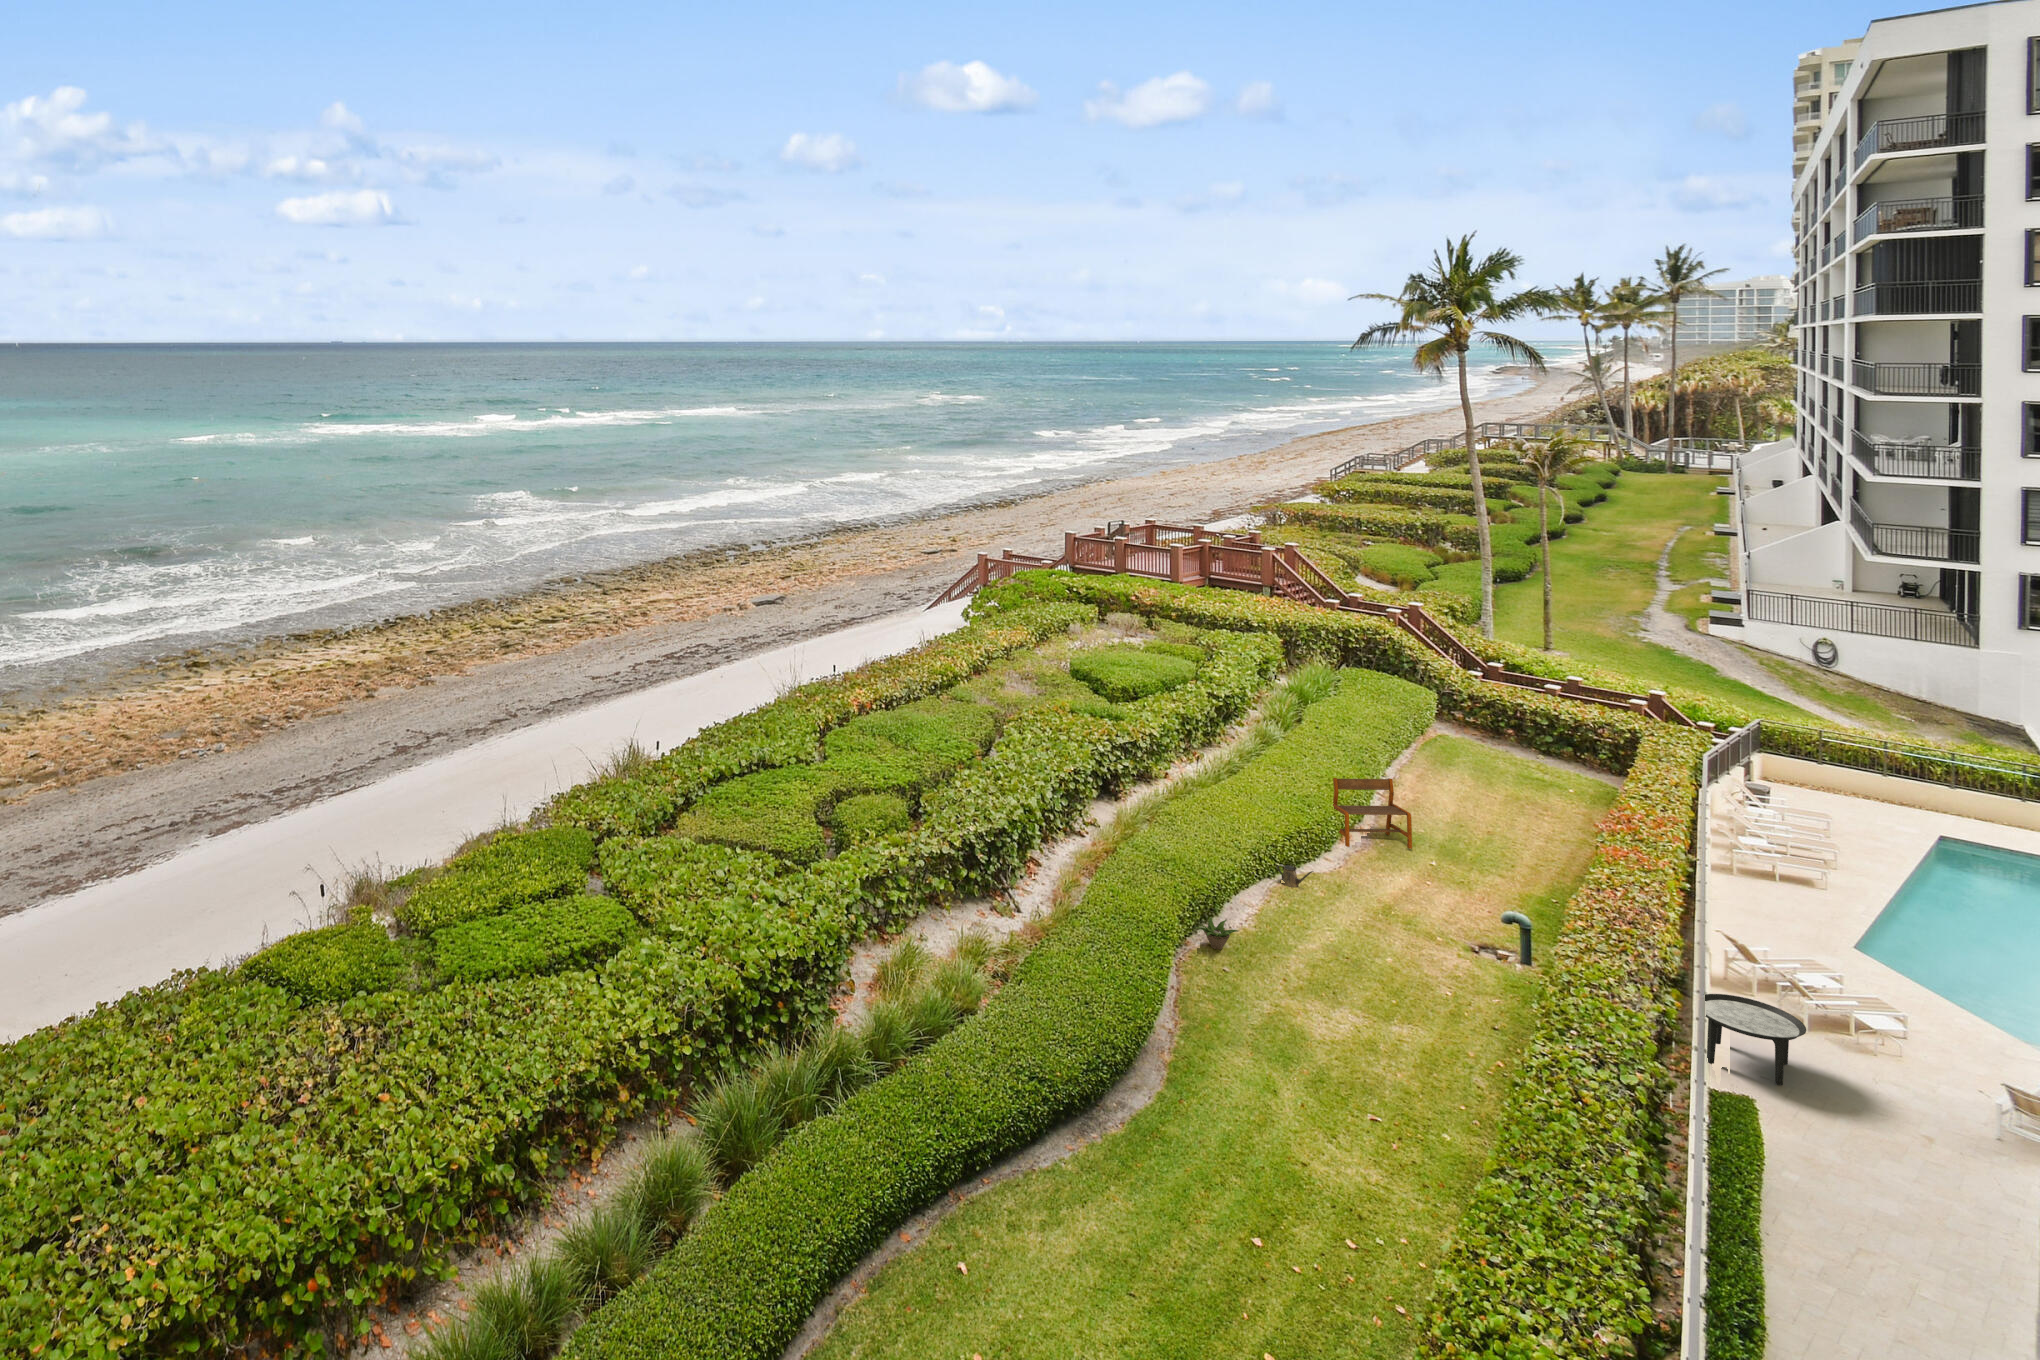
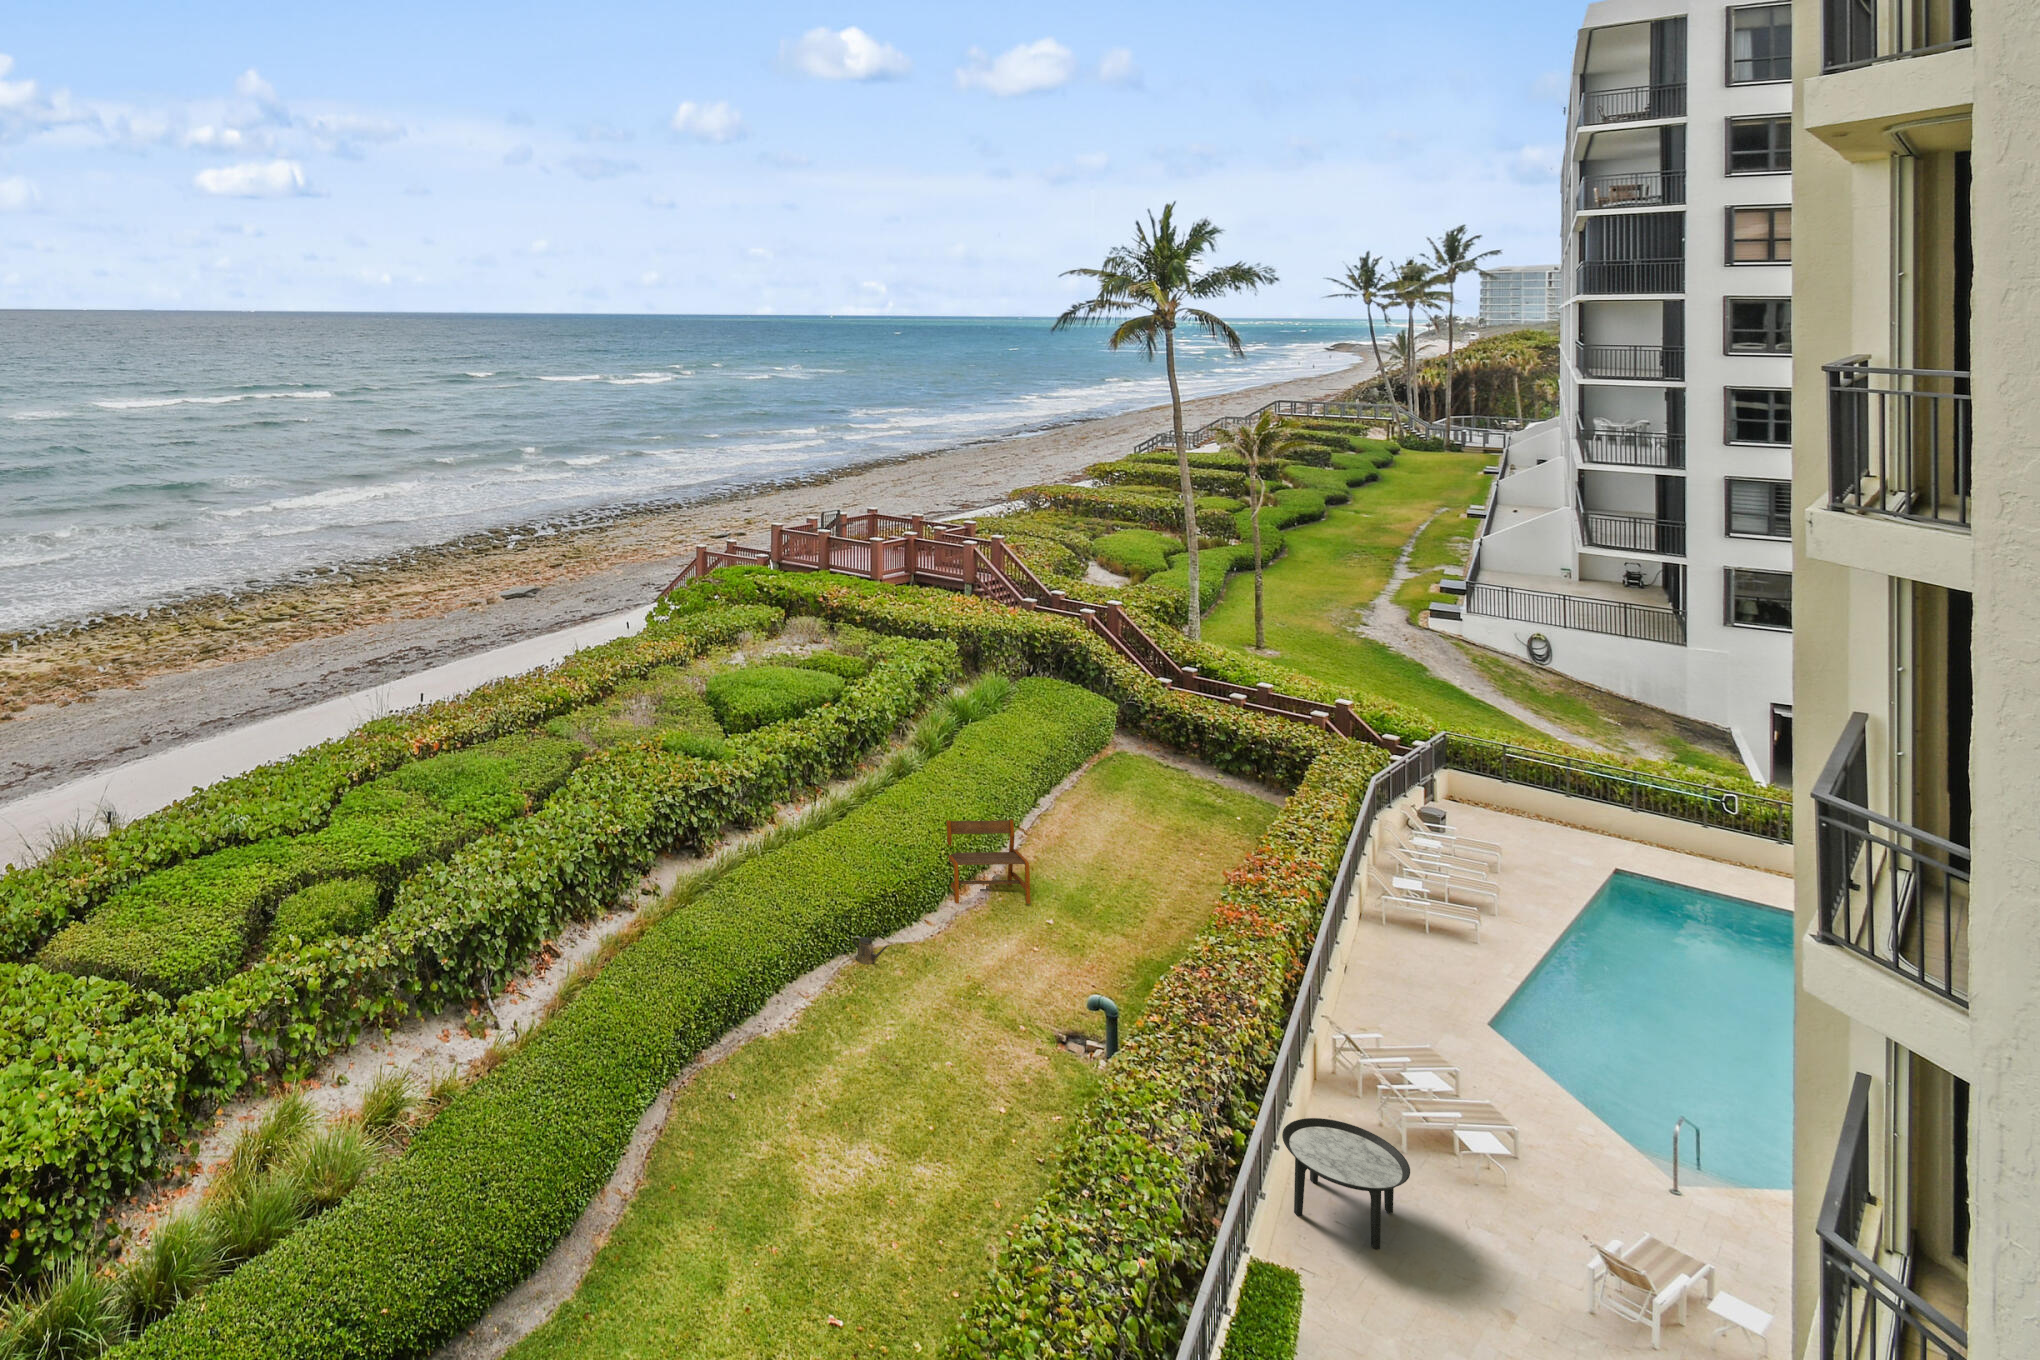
decorative plant: present [1195,917,1238,949] -> none [709,1019,761,1063]

